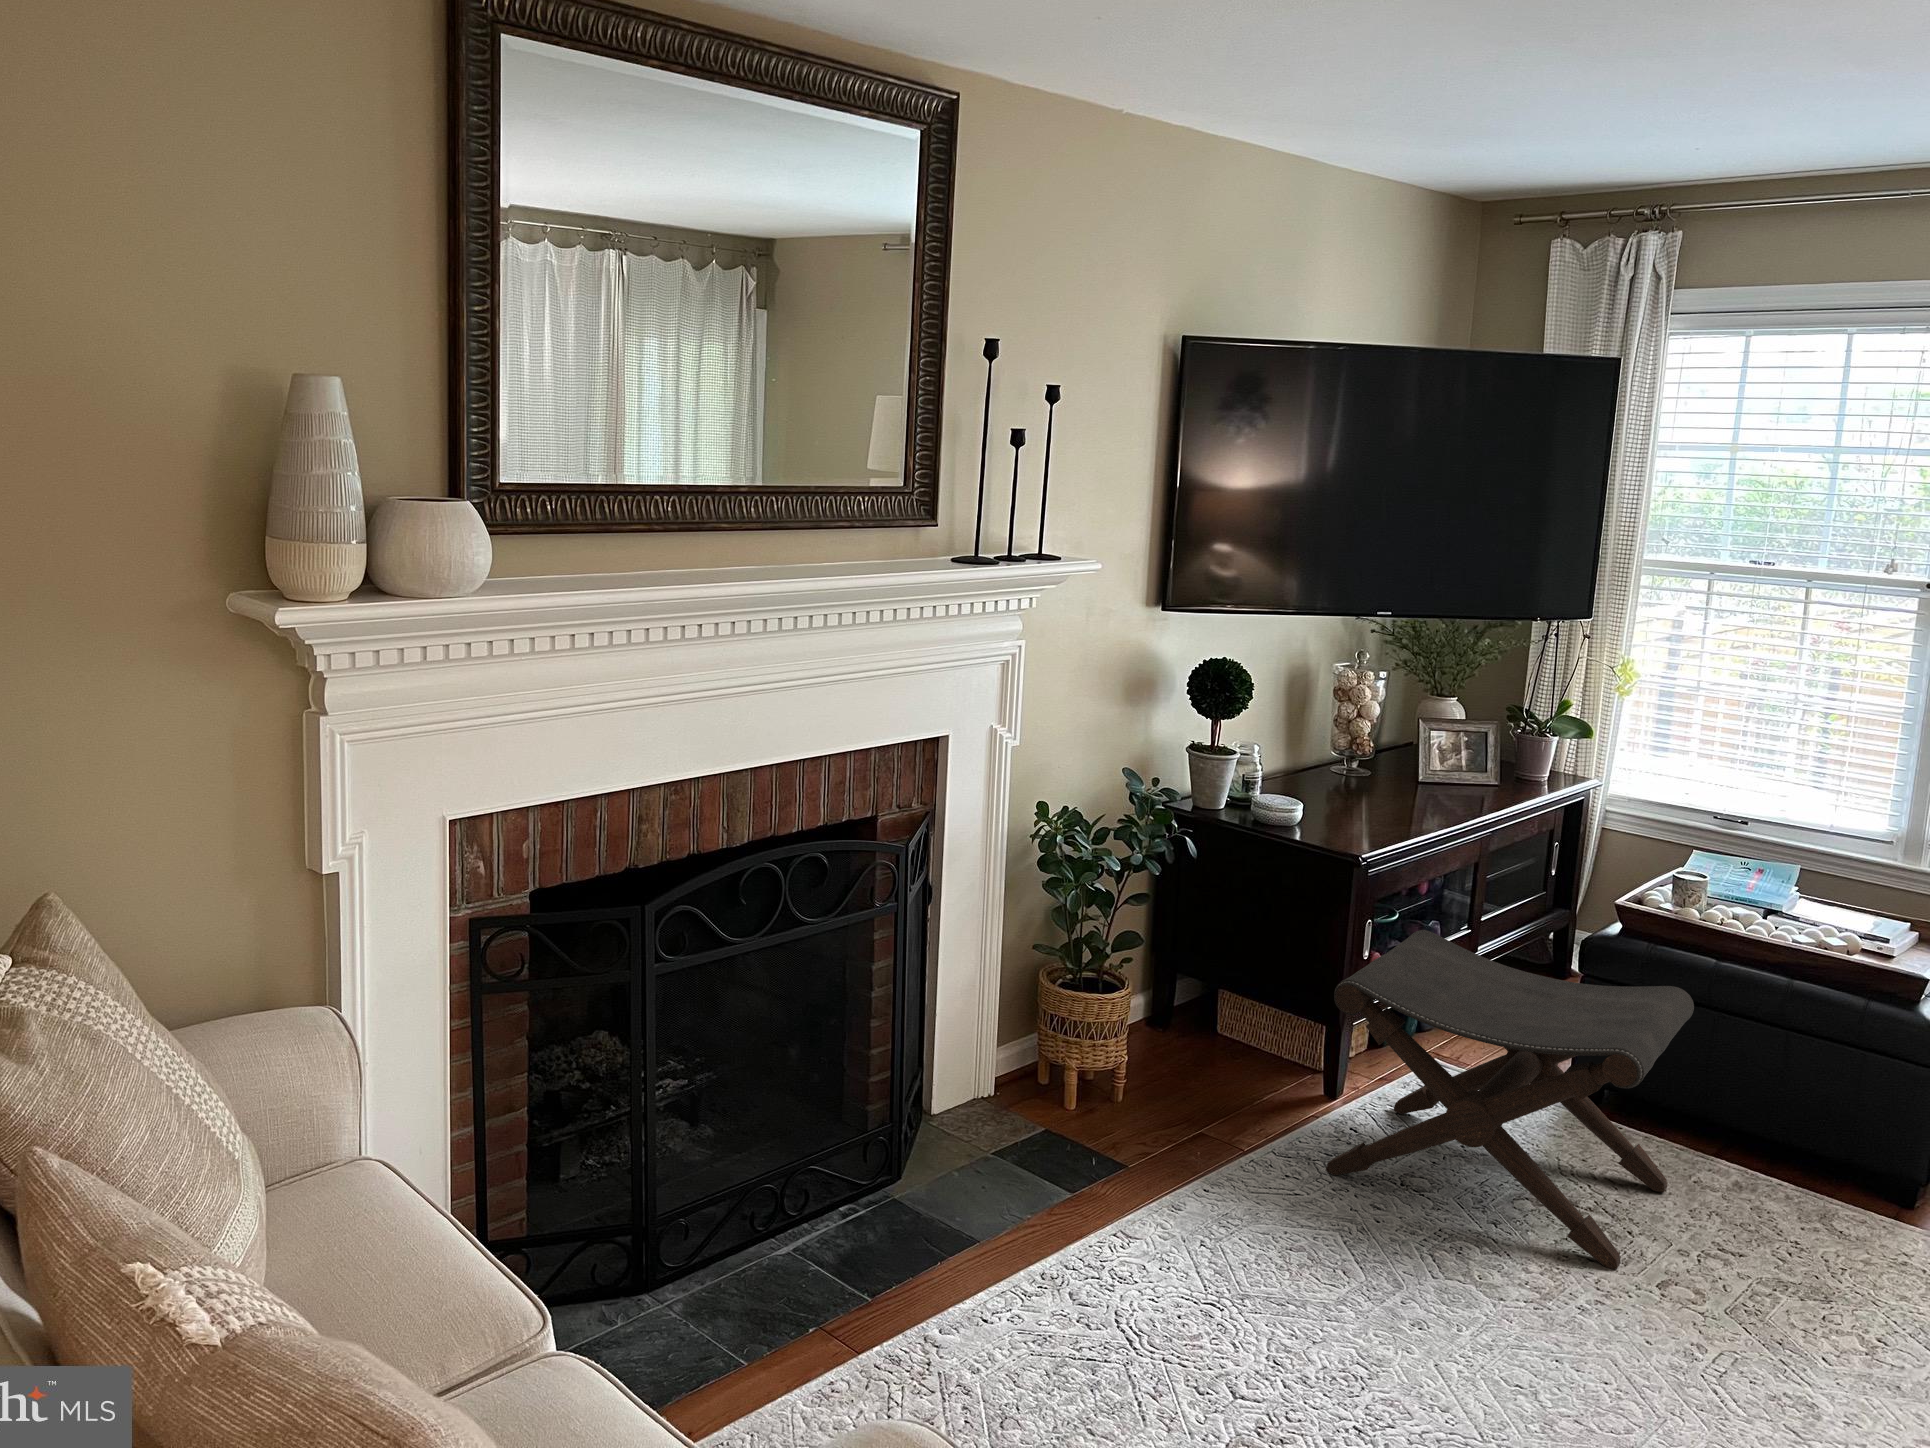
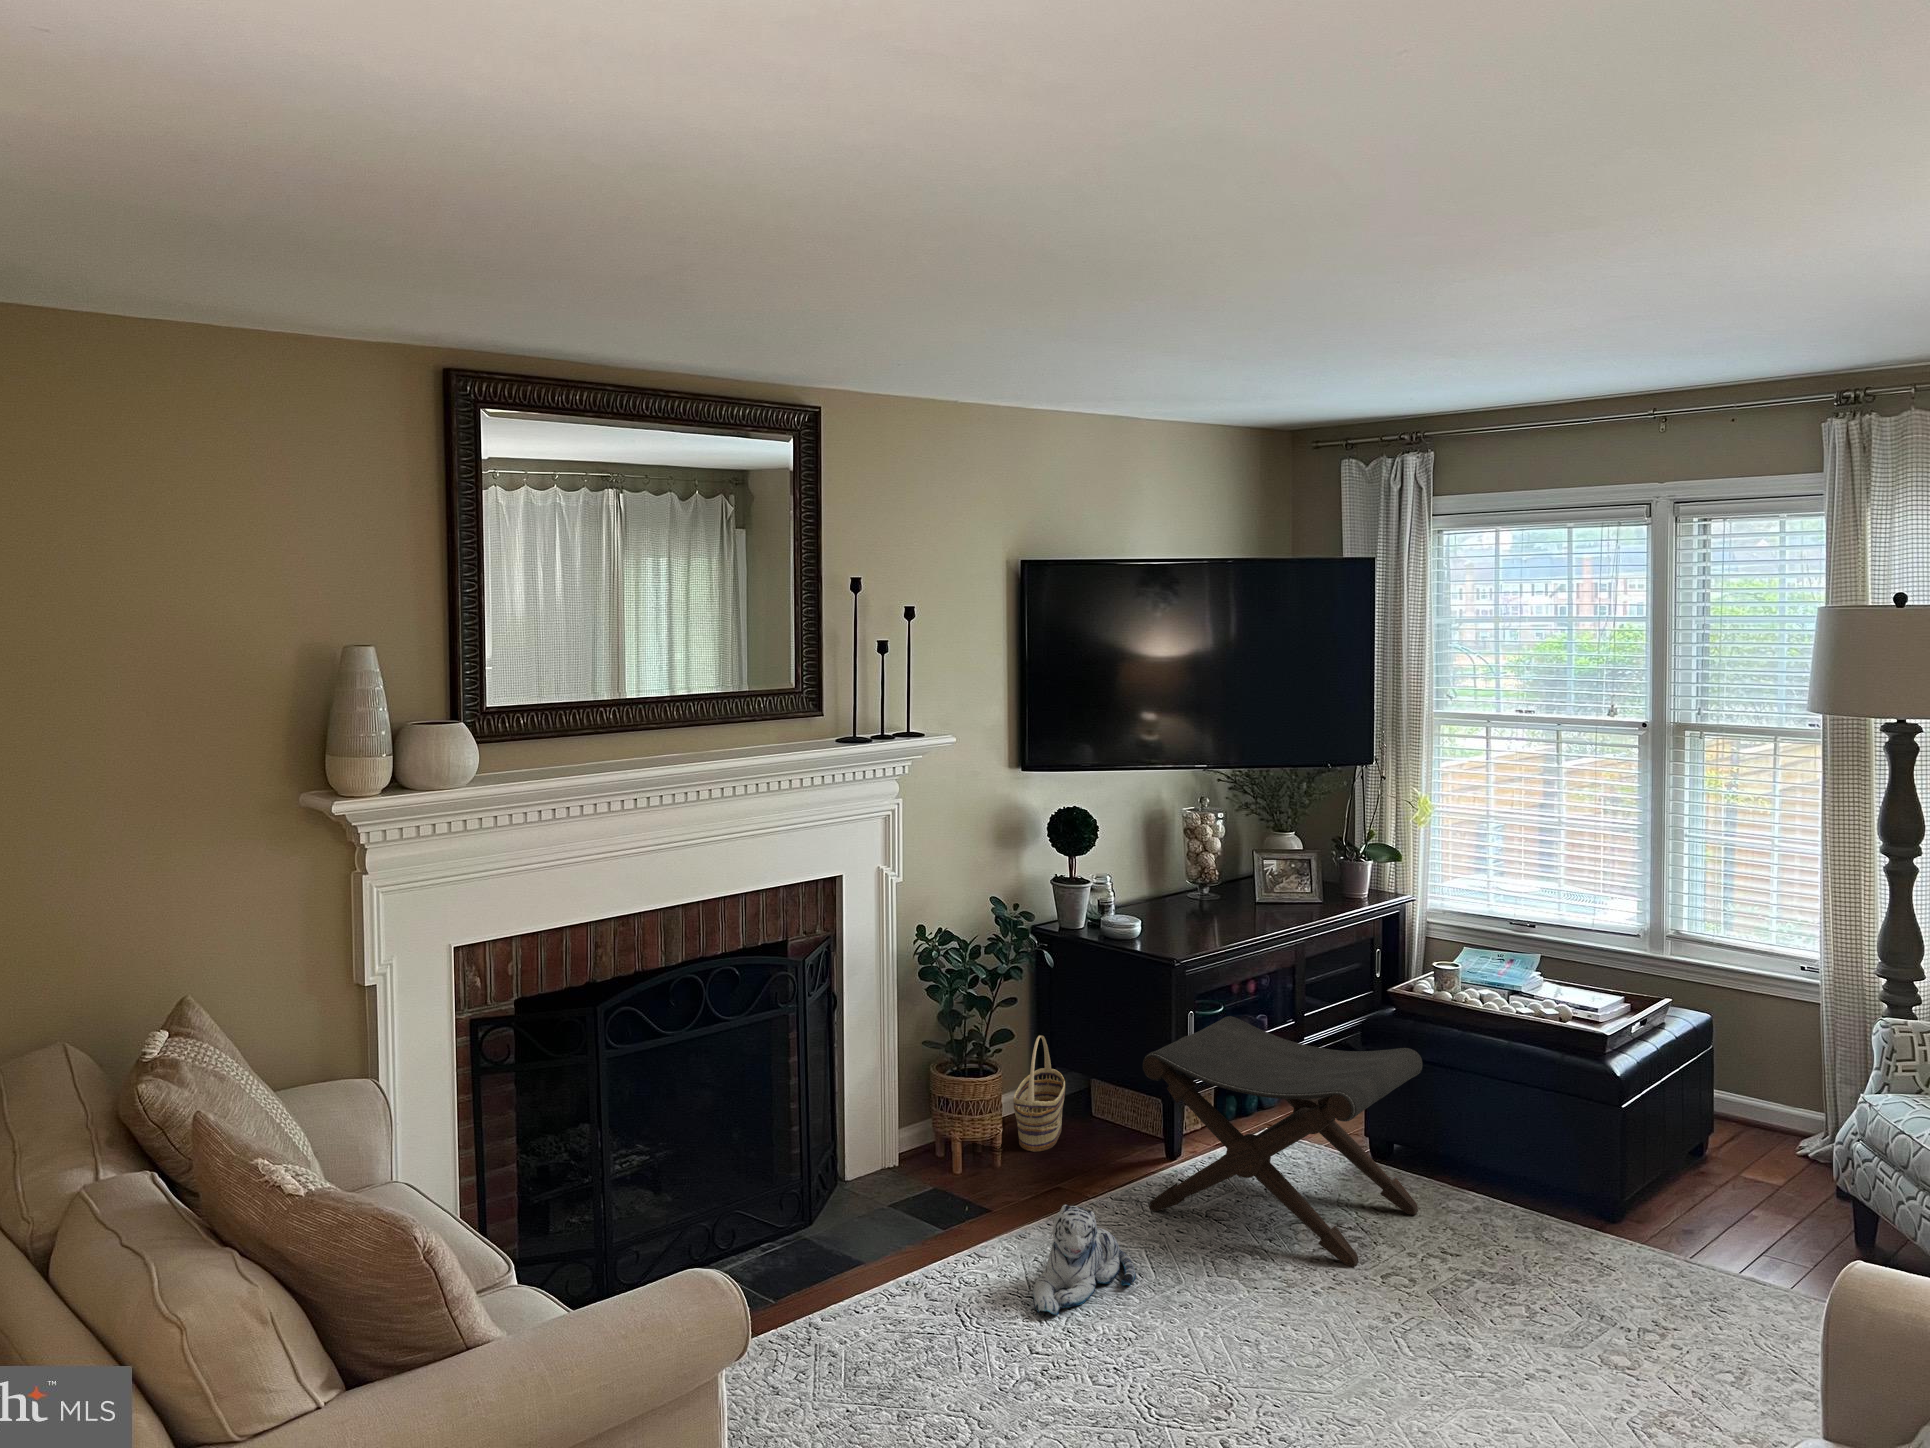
basket: none [1133,938,1193,1081] -> present [1014,1036,1065,1152]
plush toy: none [1212,1186,1340,1334] -> present [1033,1205,1136,1315]

